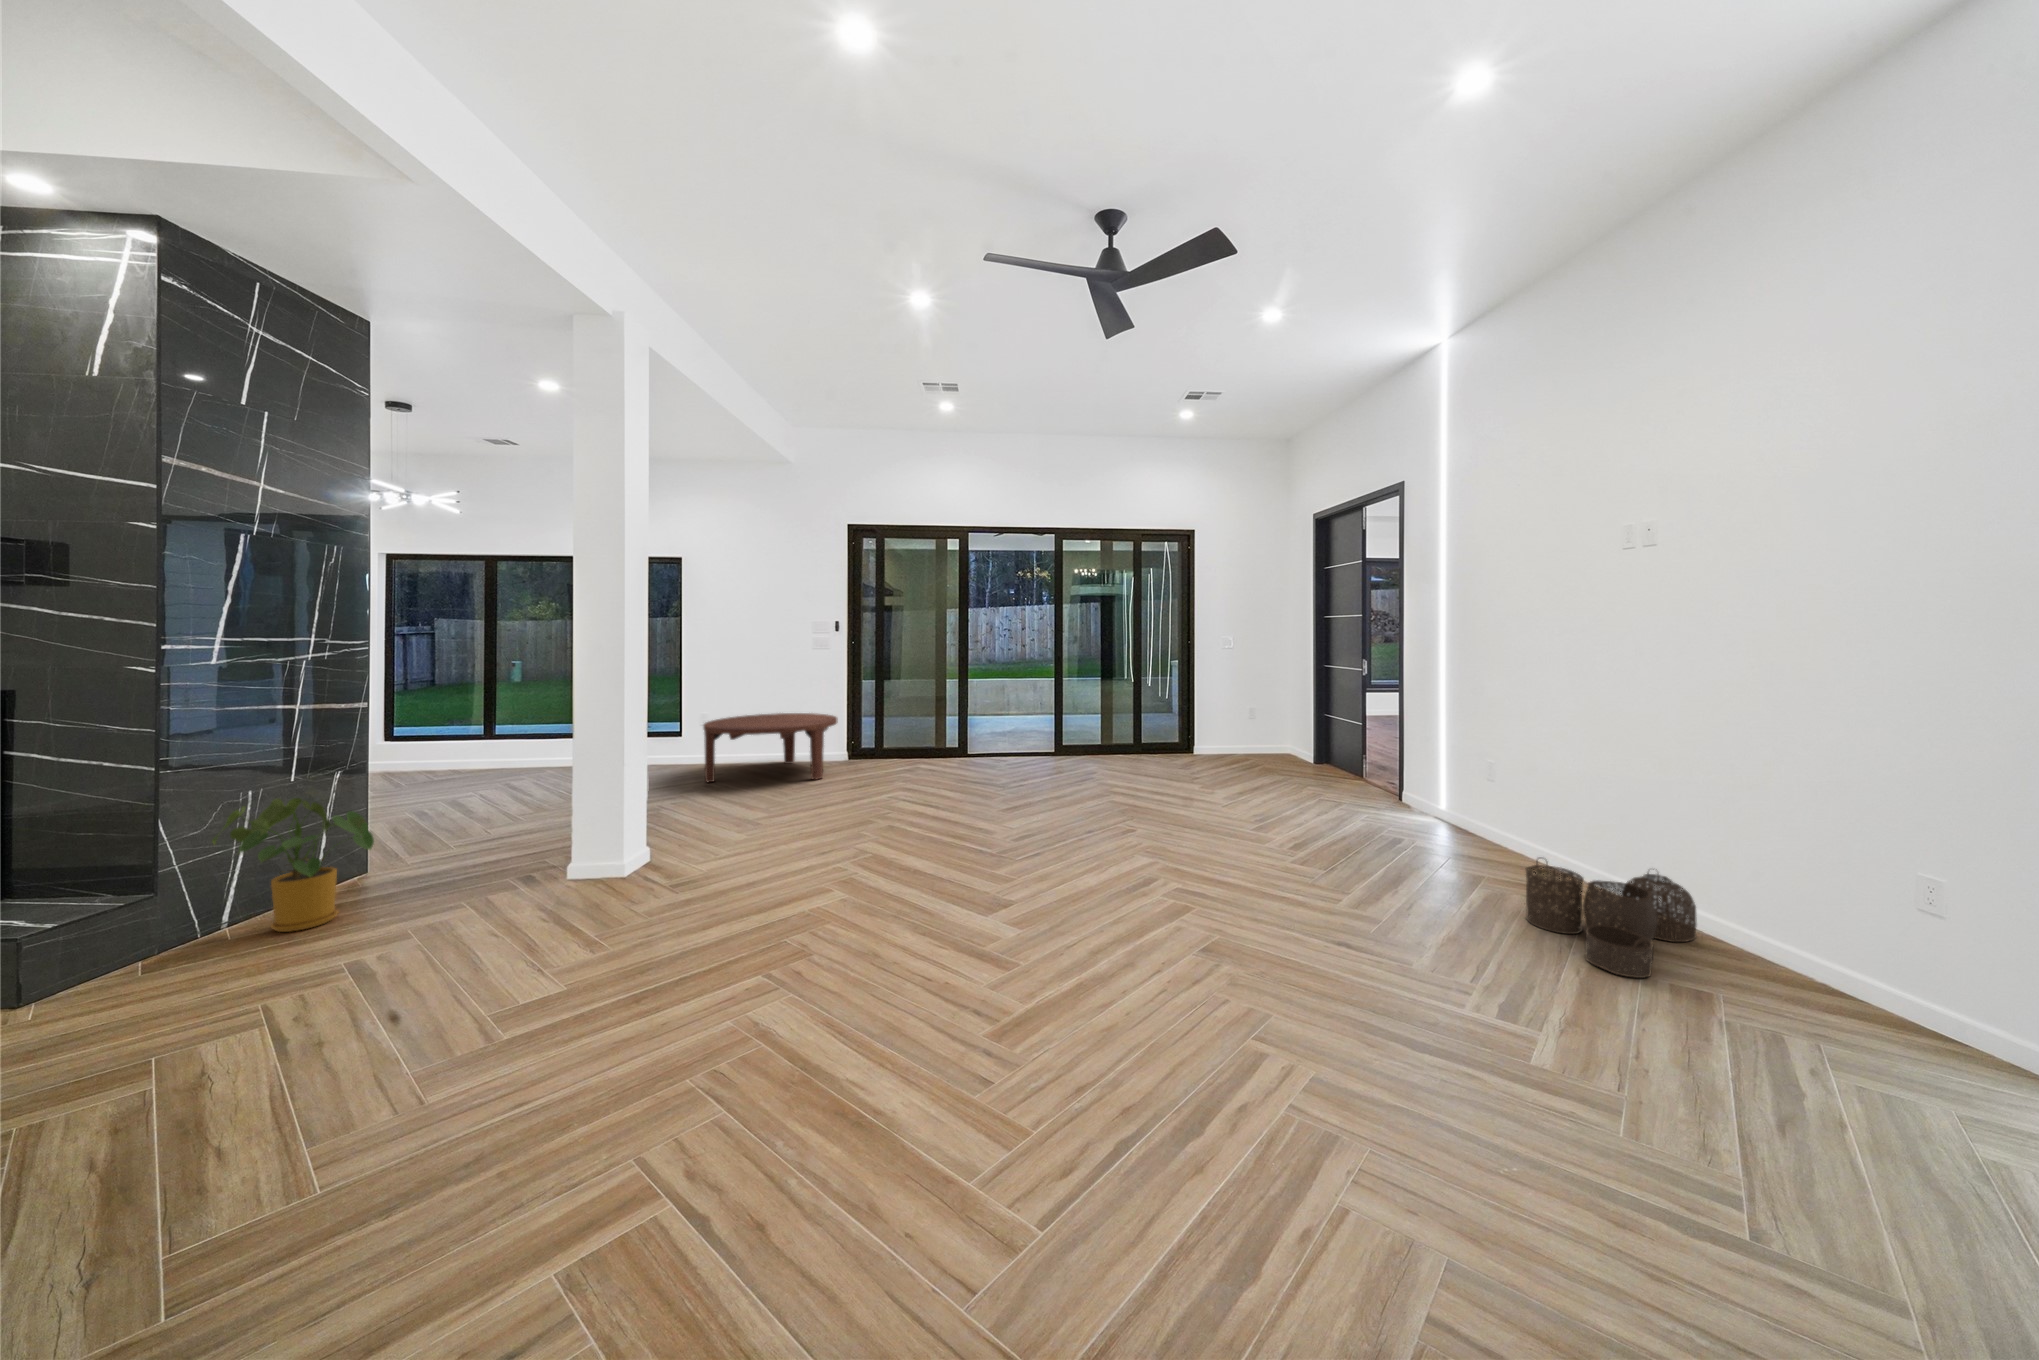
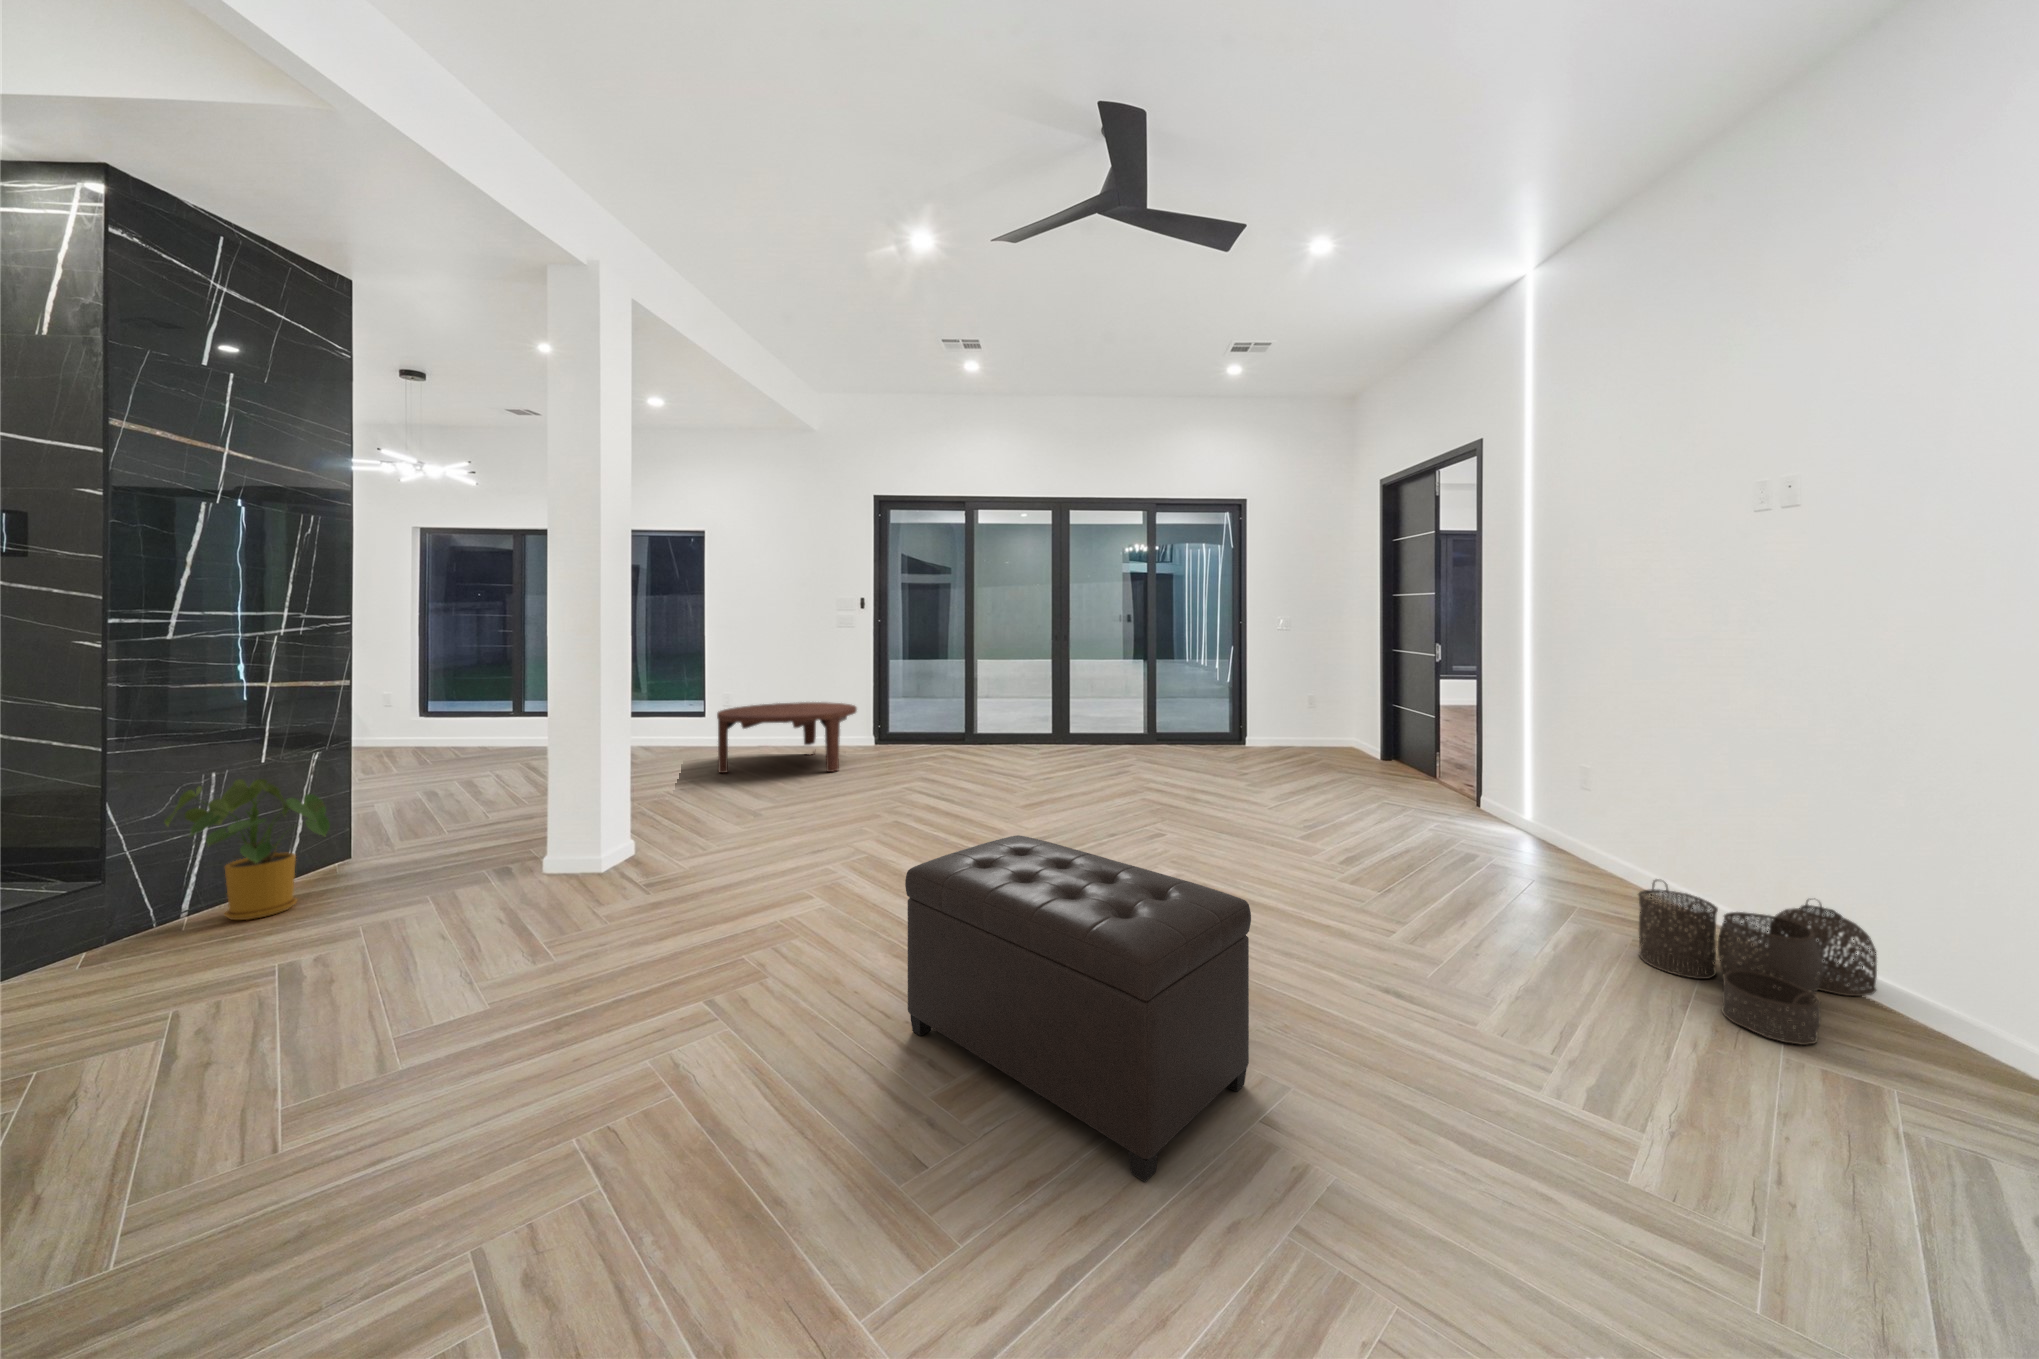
ottoman: none [951,834,1237,1096] -> present [905,835,1251,1181]

